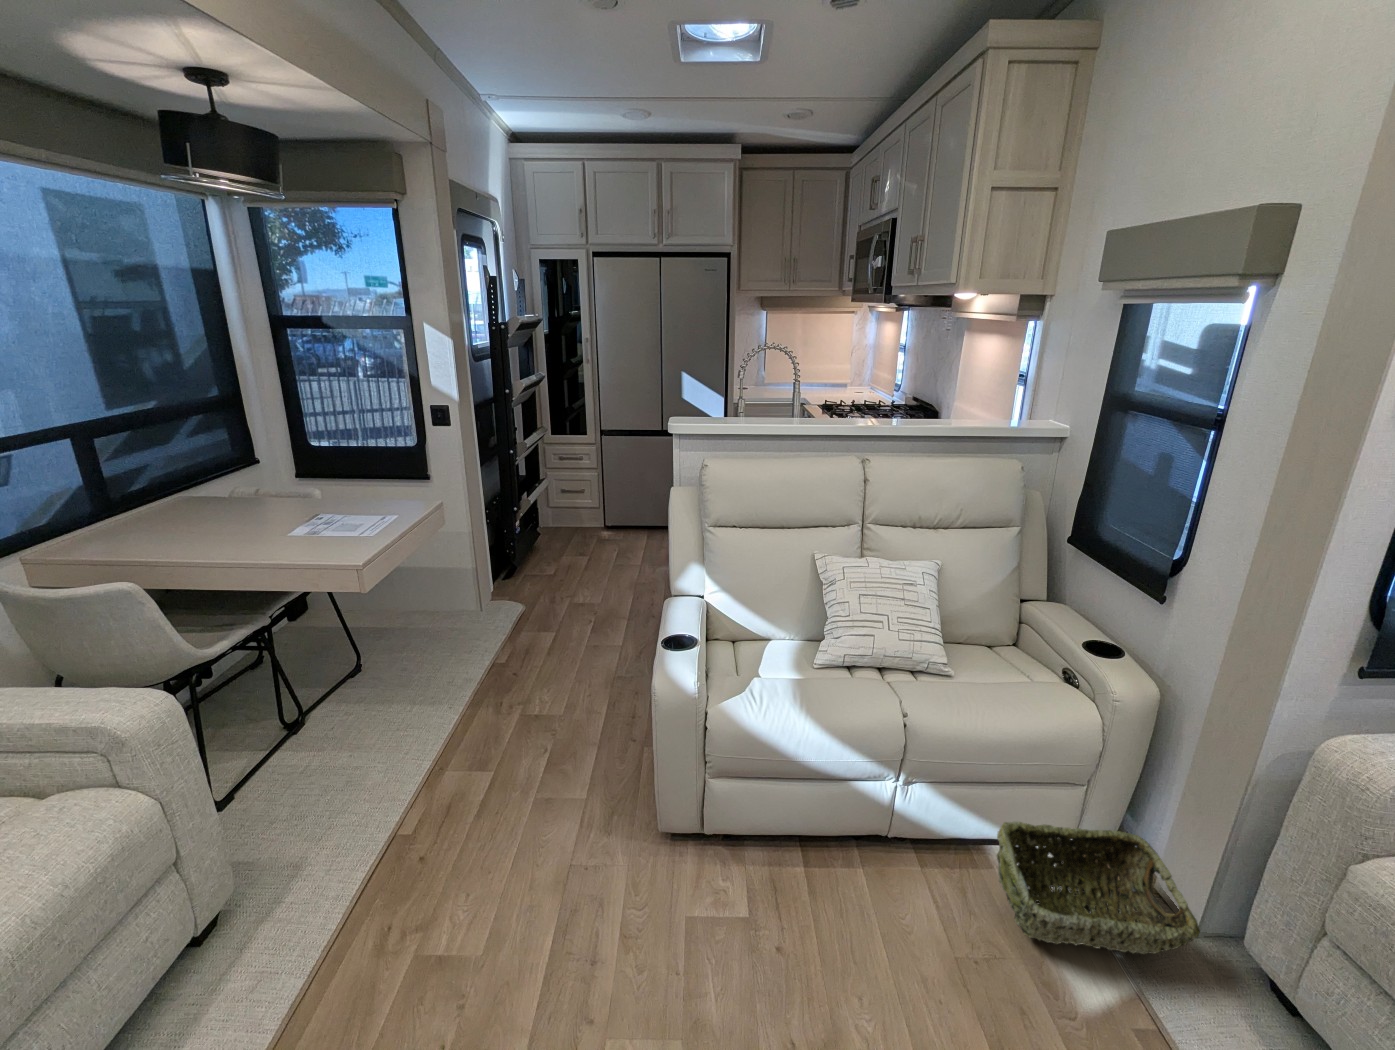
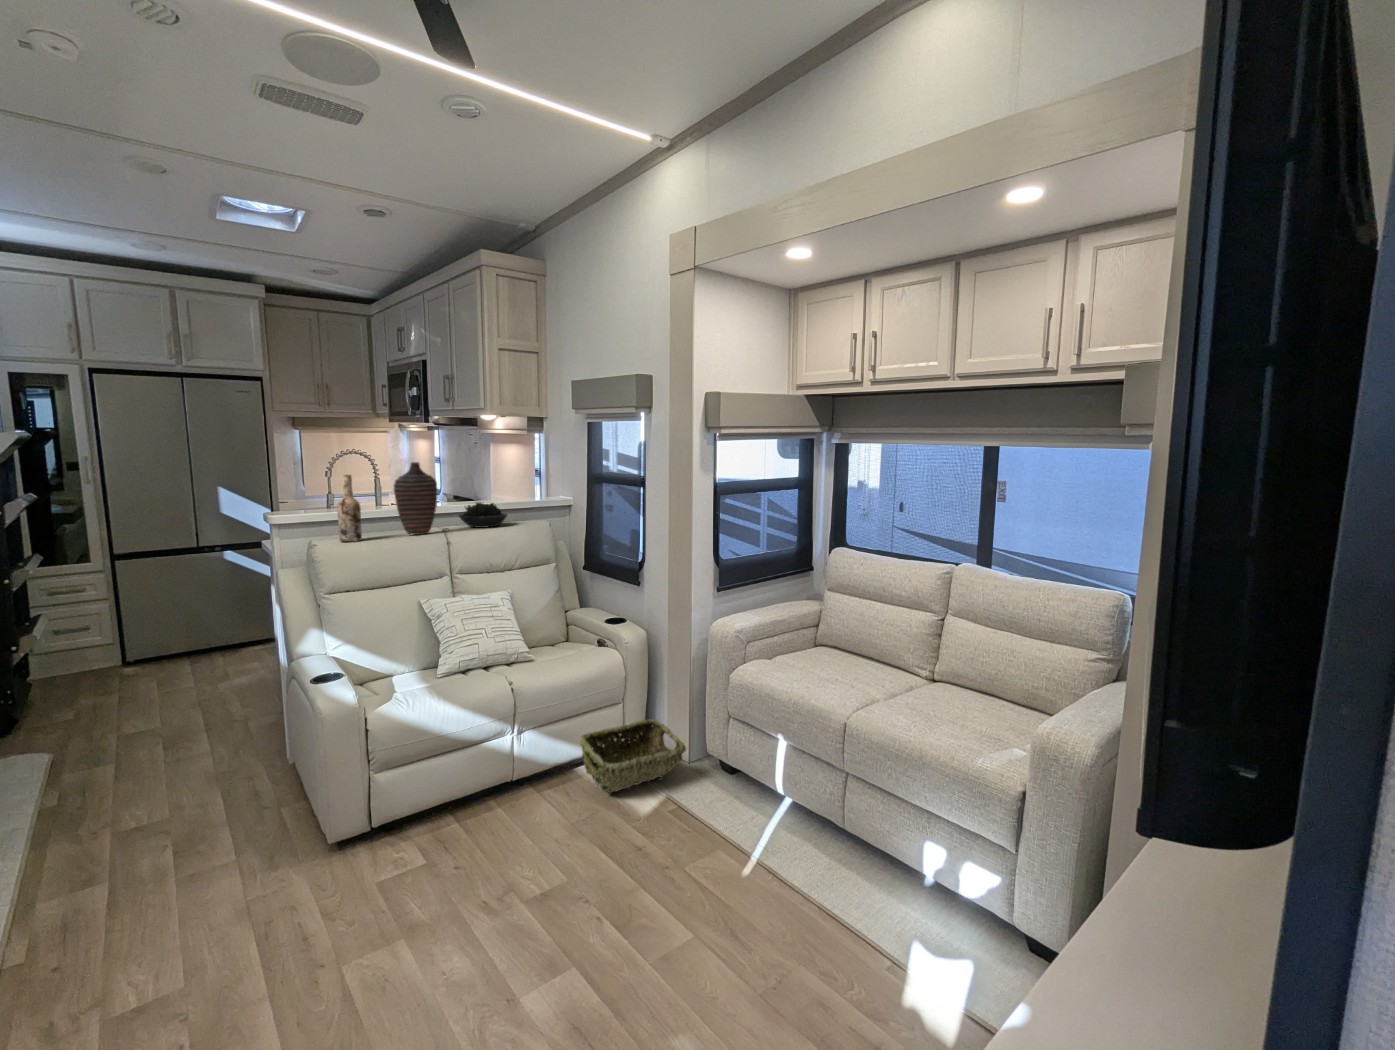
decorative vase: none [806,364,864,463] -> present [394,462,437,535]
wine bottle: none [738,378,764,464] -> present [337,475,362,542]
succulent plant: none [889,422,958,461] -> present [459,502,507,528]

